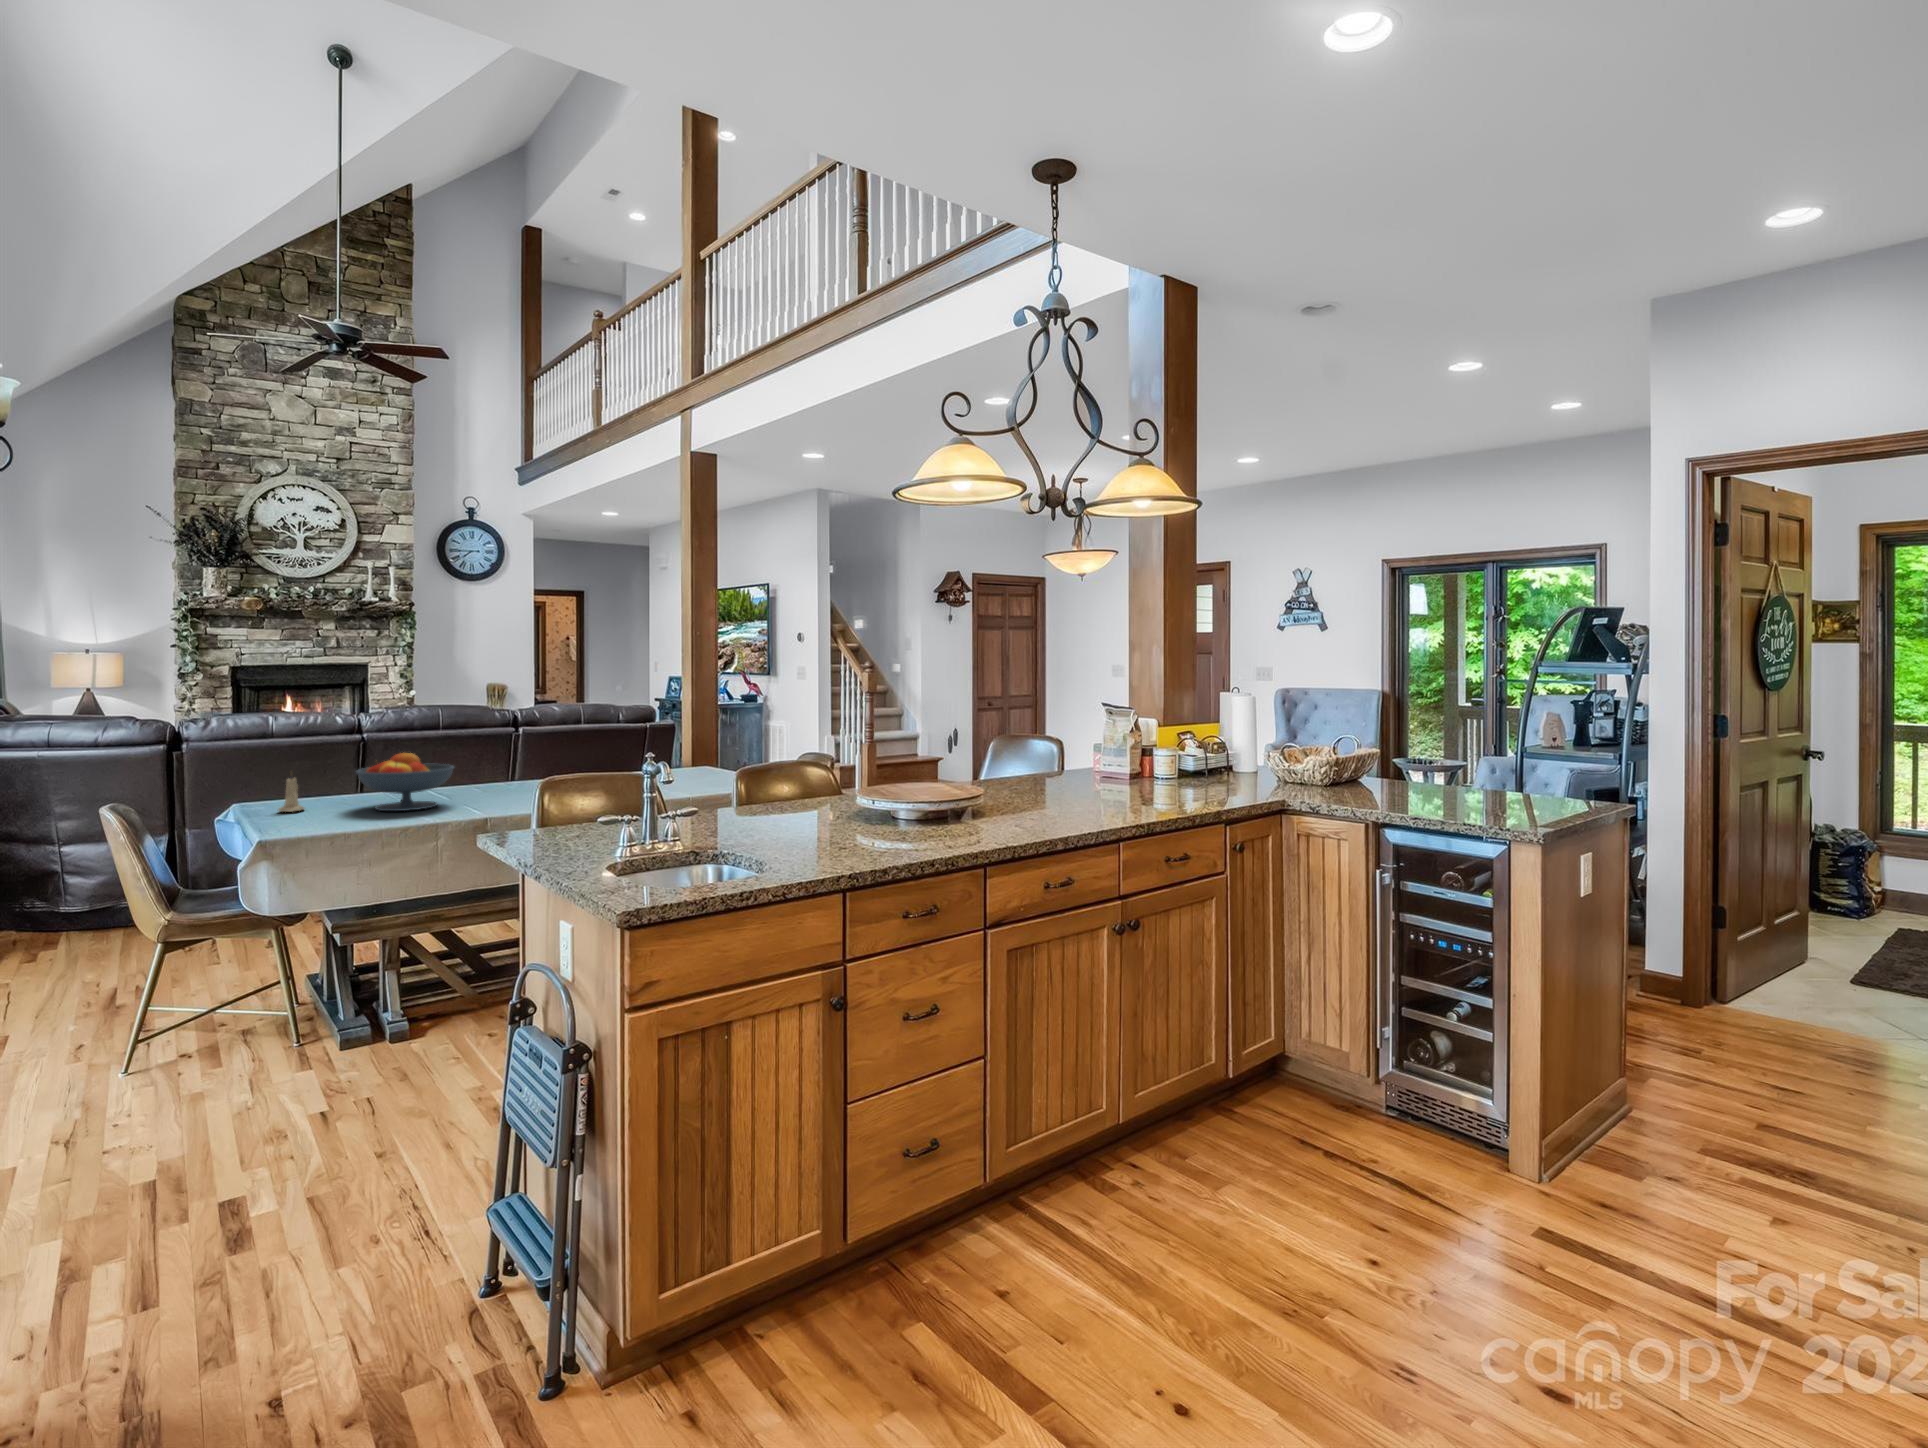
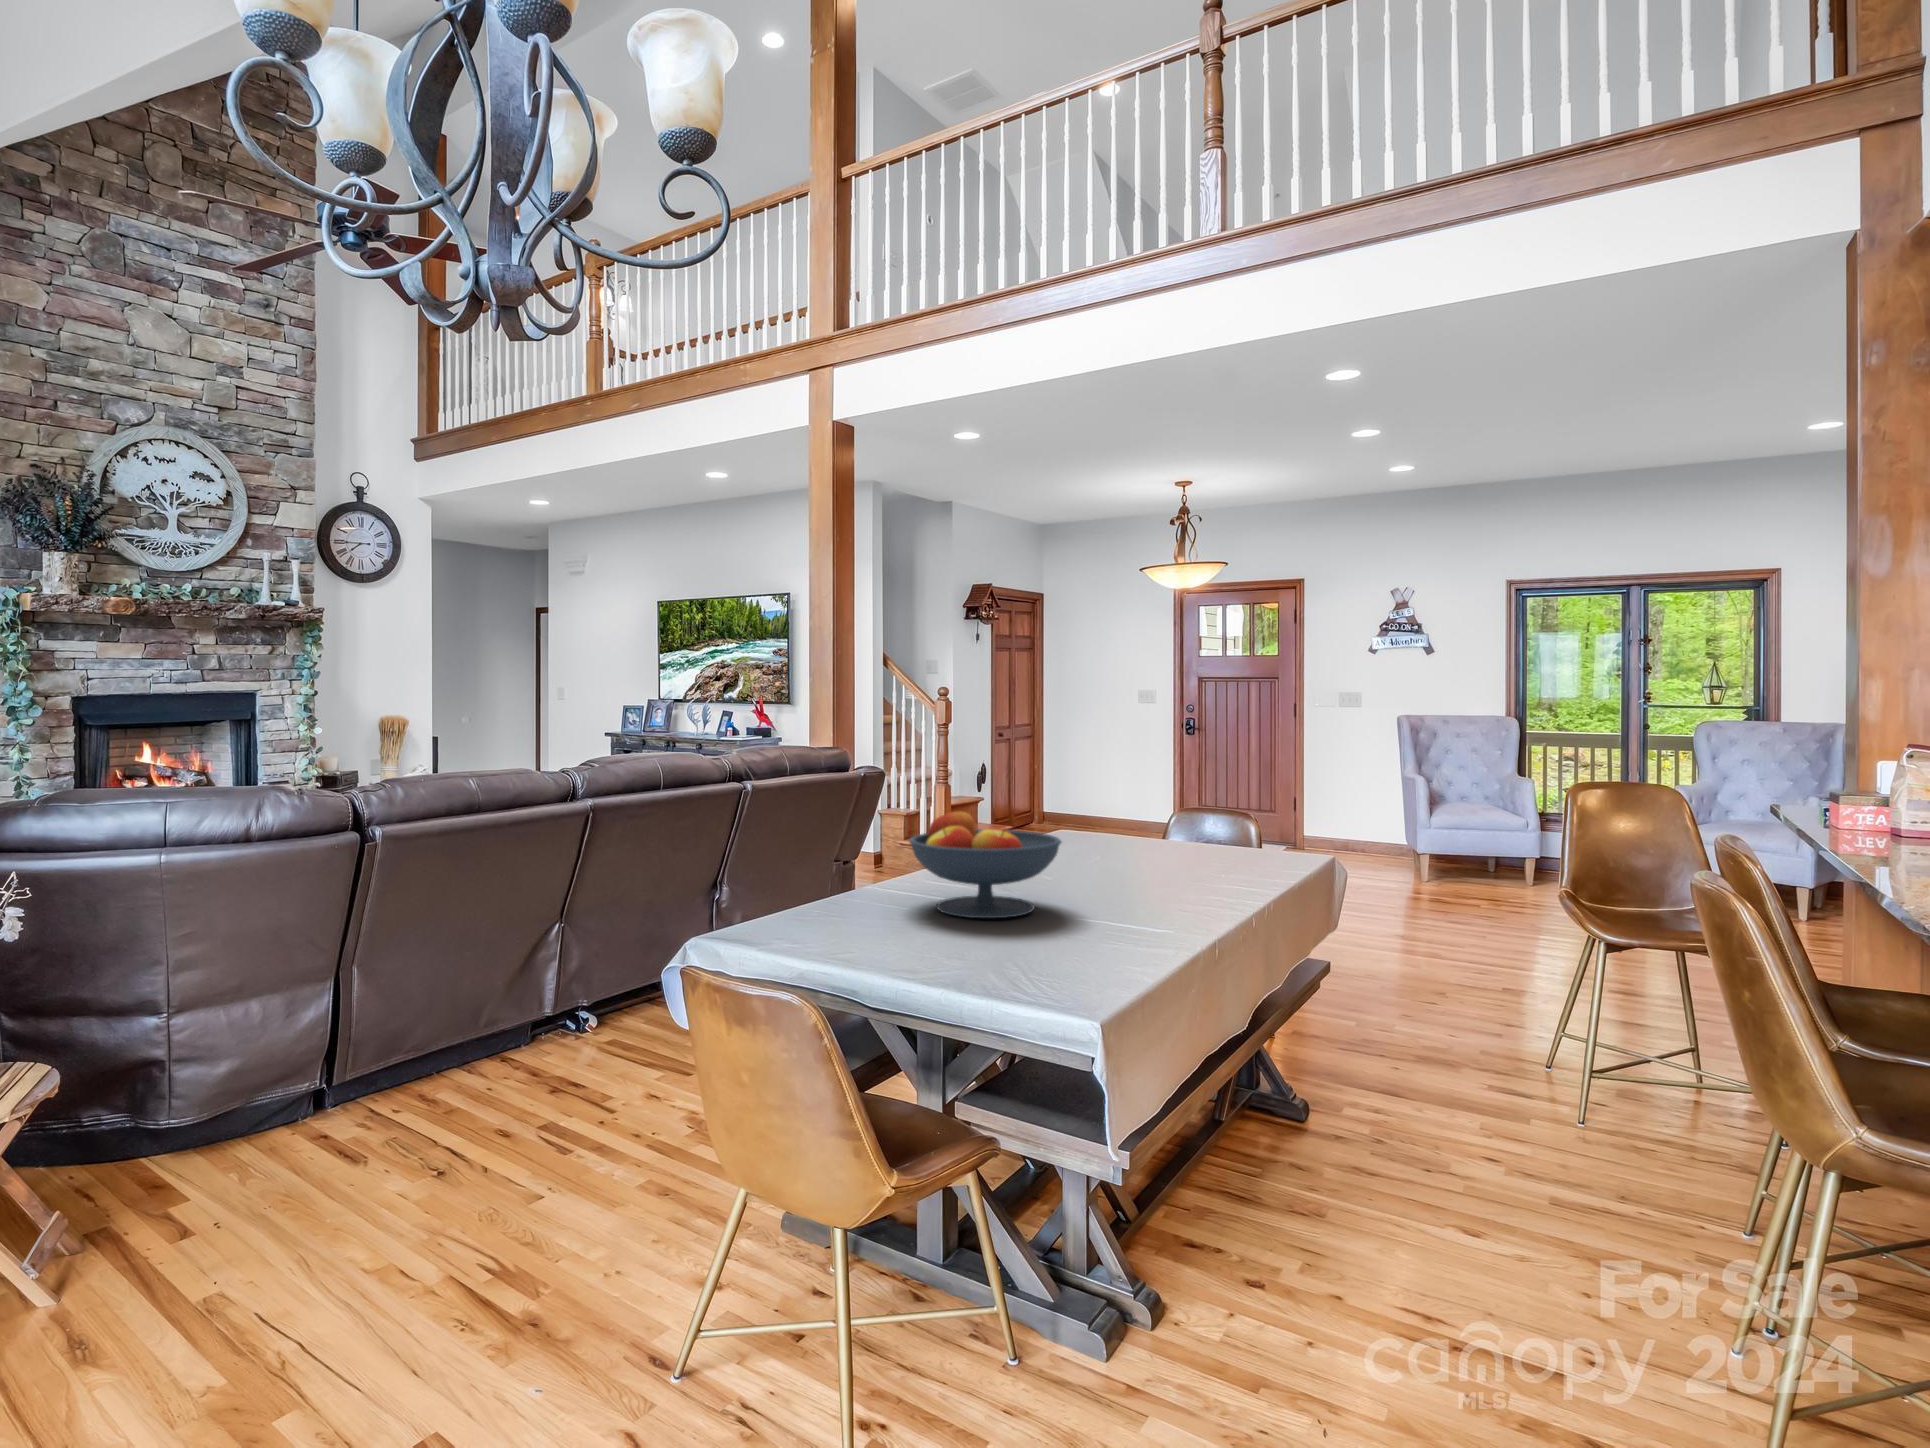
candle: present [278,773,305,812] -> none [809,849,848,930]

